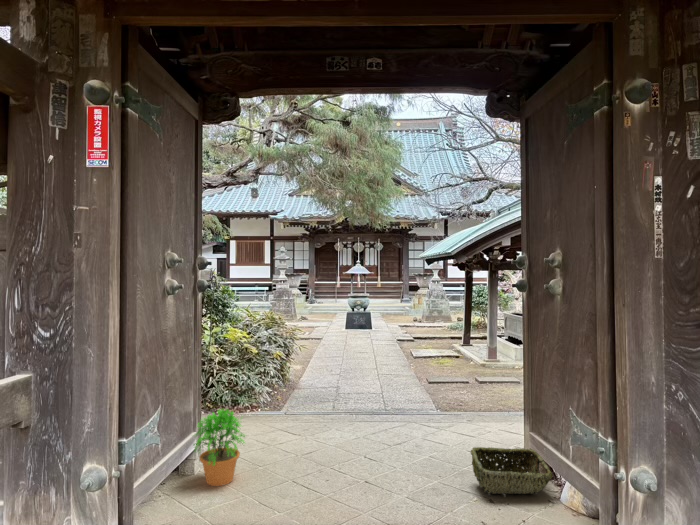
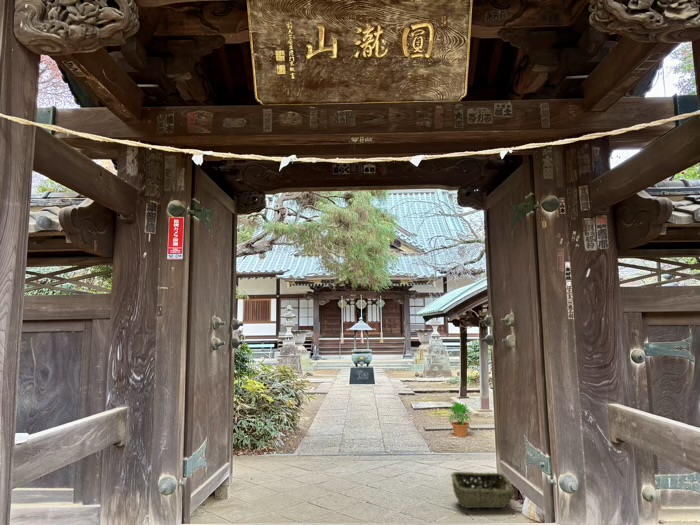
potted plant: present [194,409,245,486] -> present [449,403,471,437]

